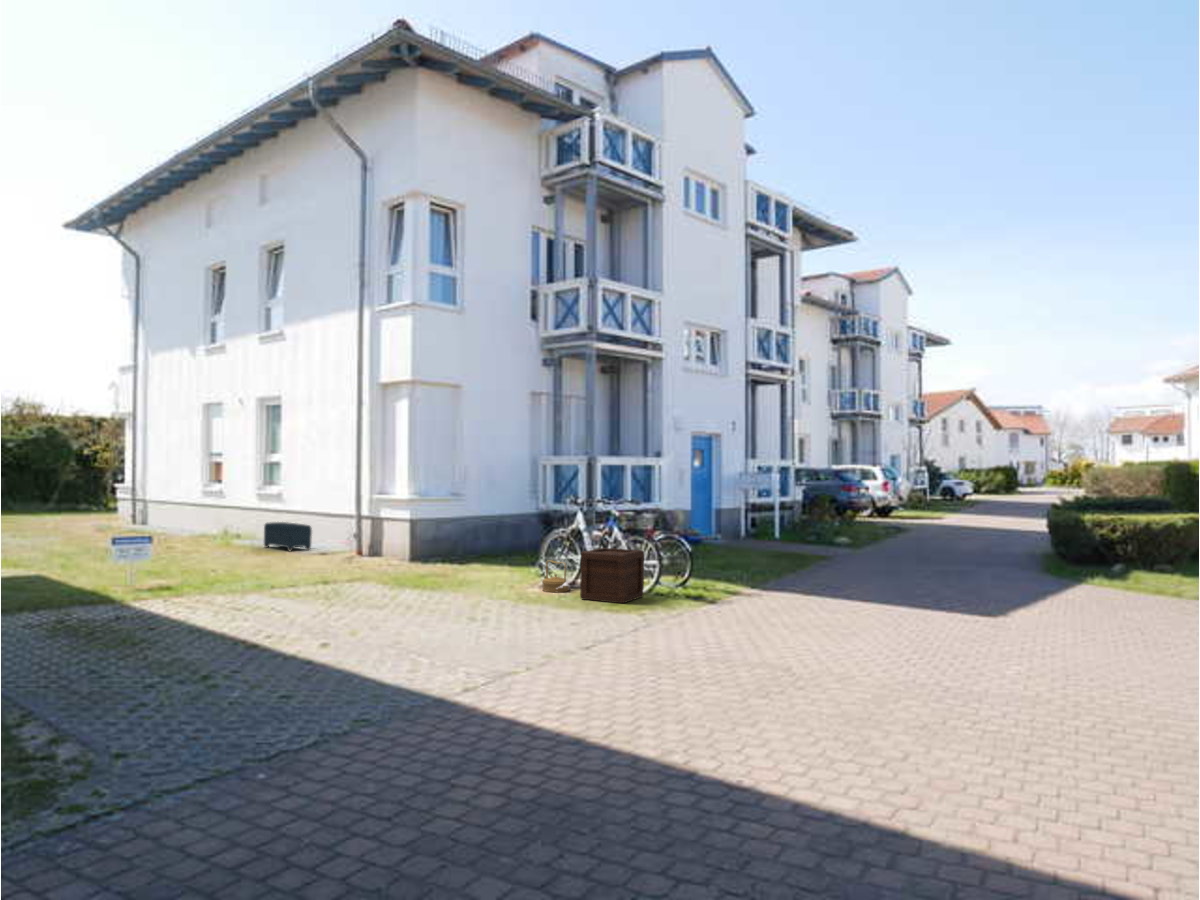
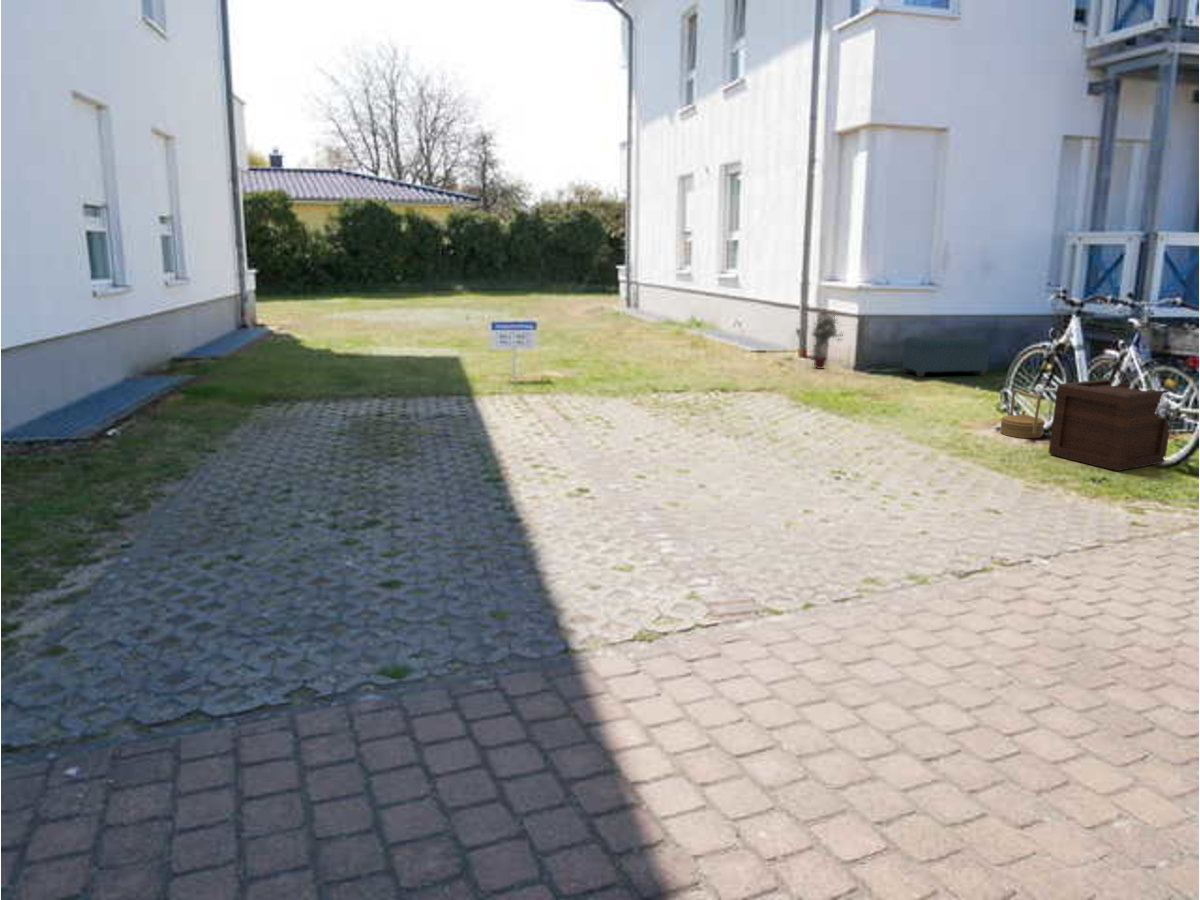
potted tree: none [370,515,399,563] -> present [813,309,843,369]
bench: present [264,522,312,551] -> present [902,337,990,377]

